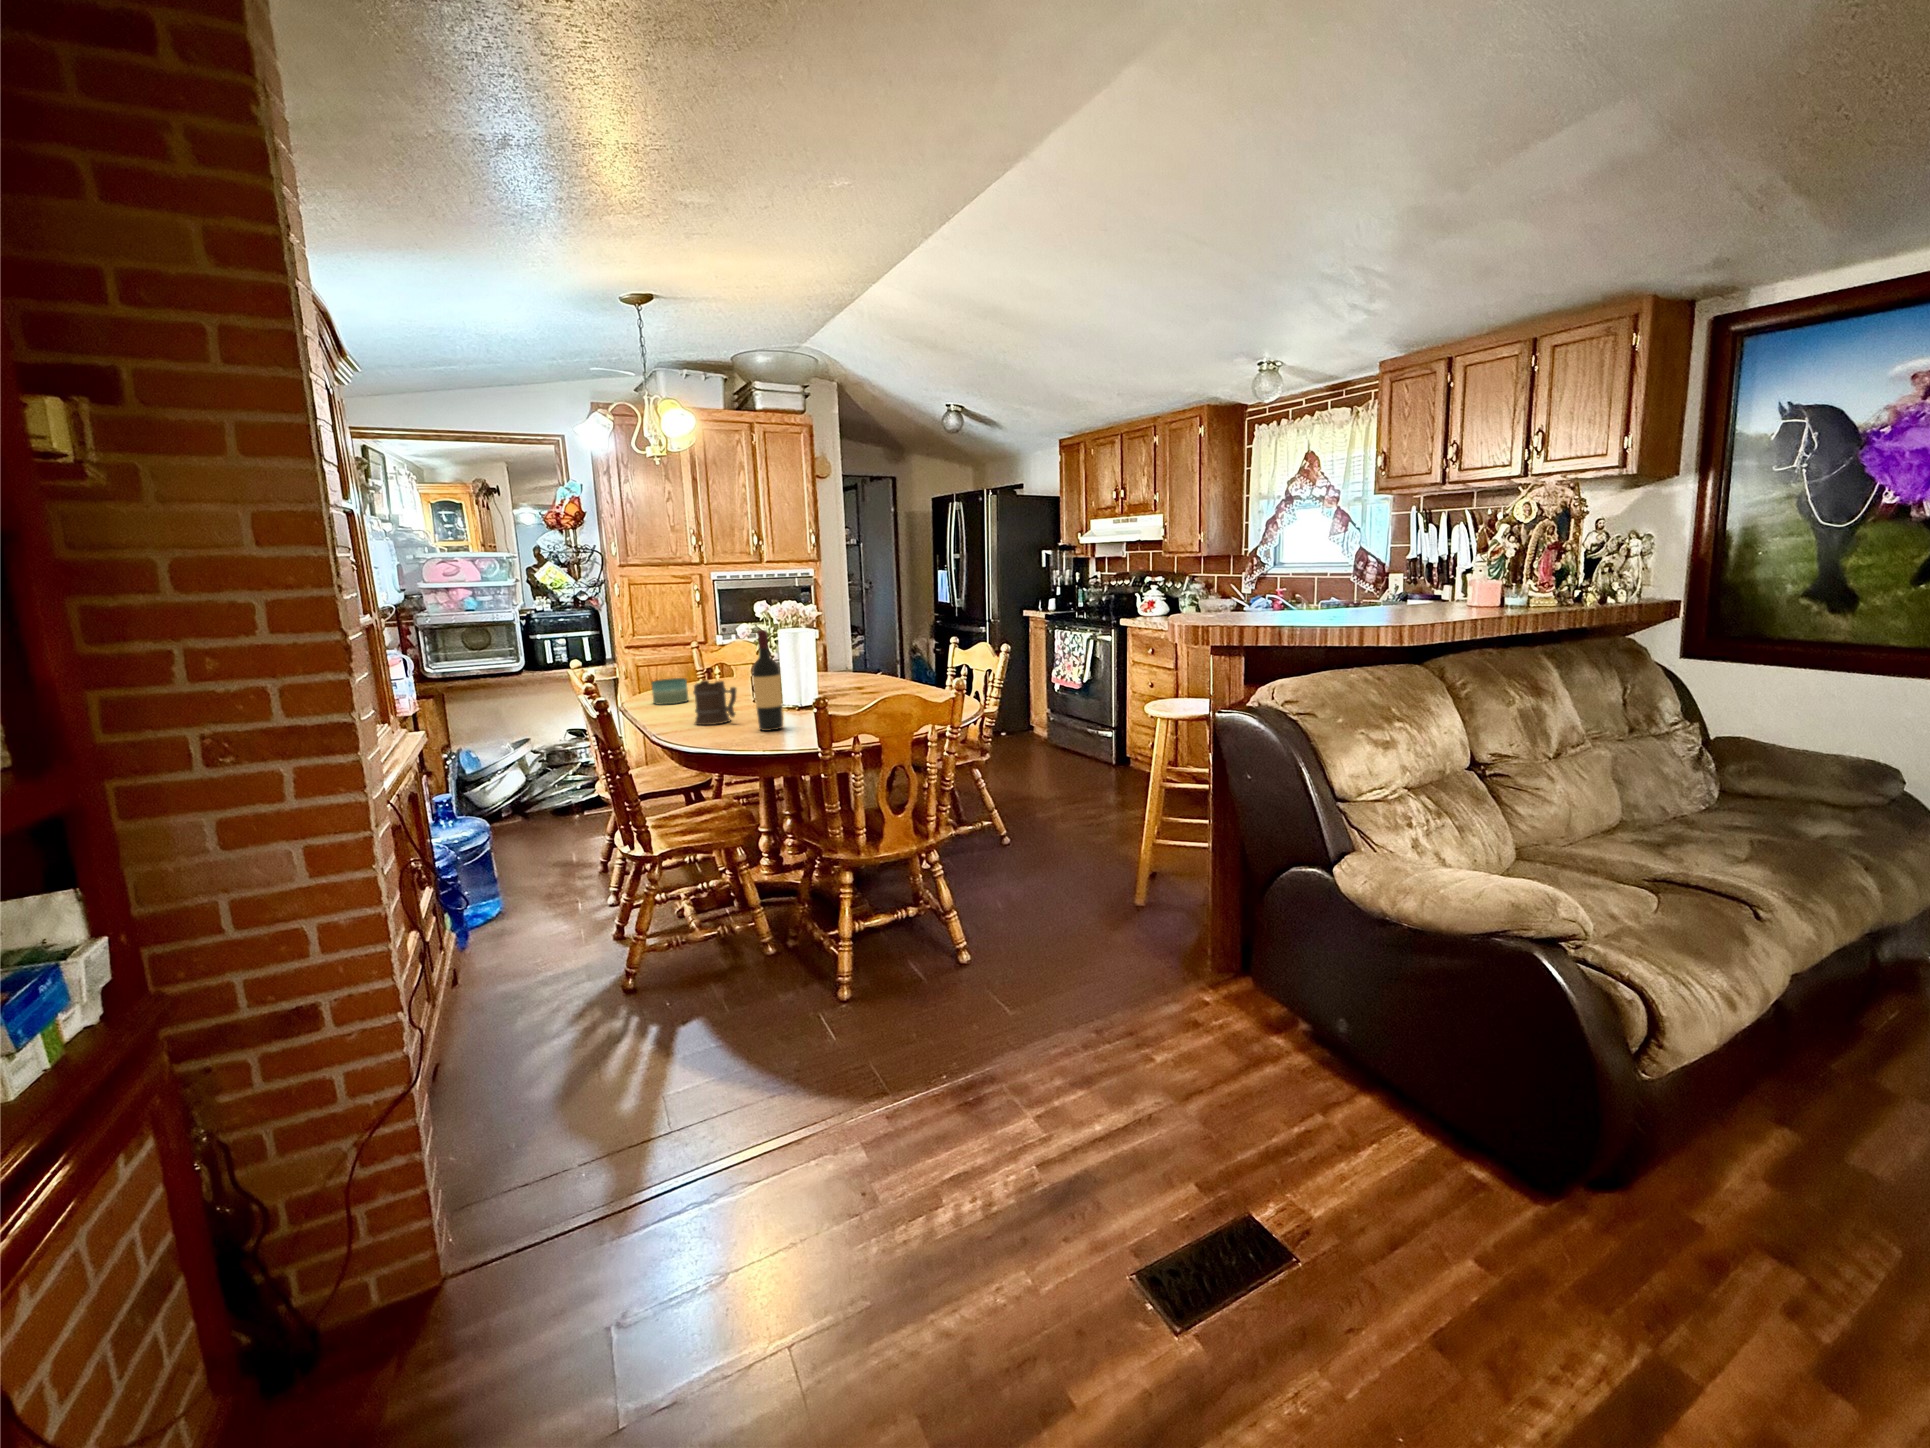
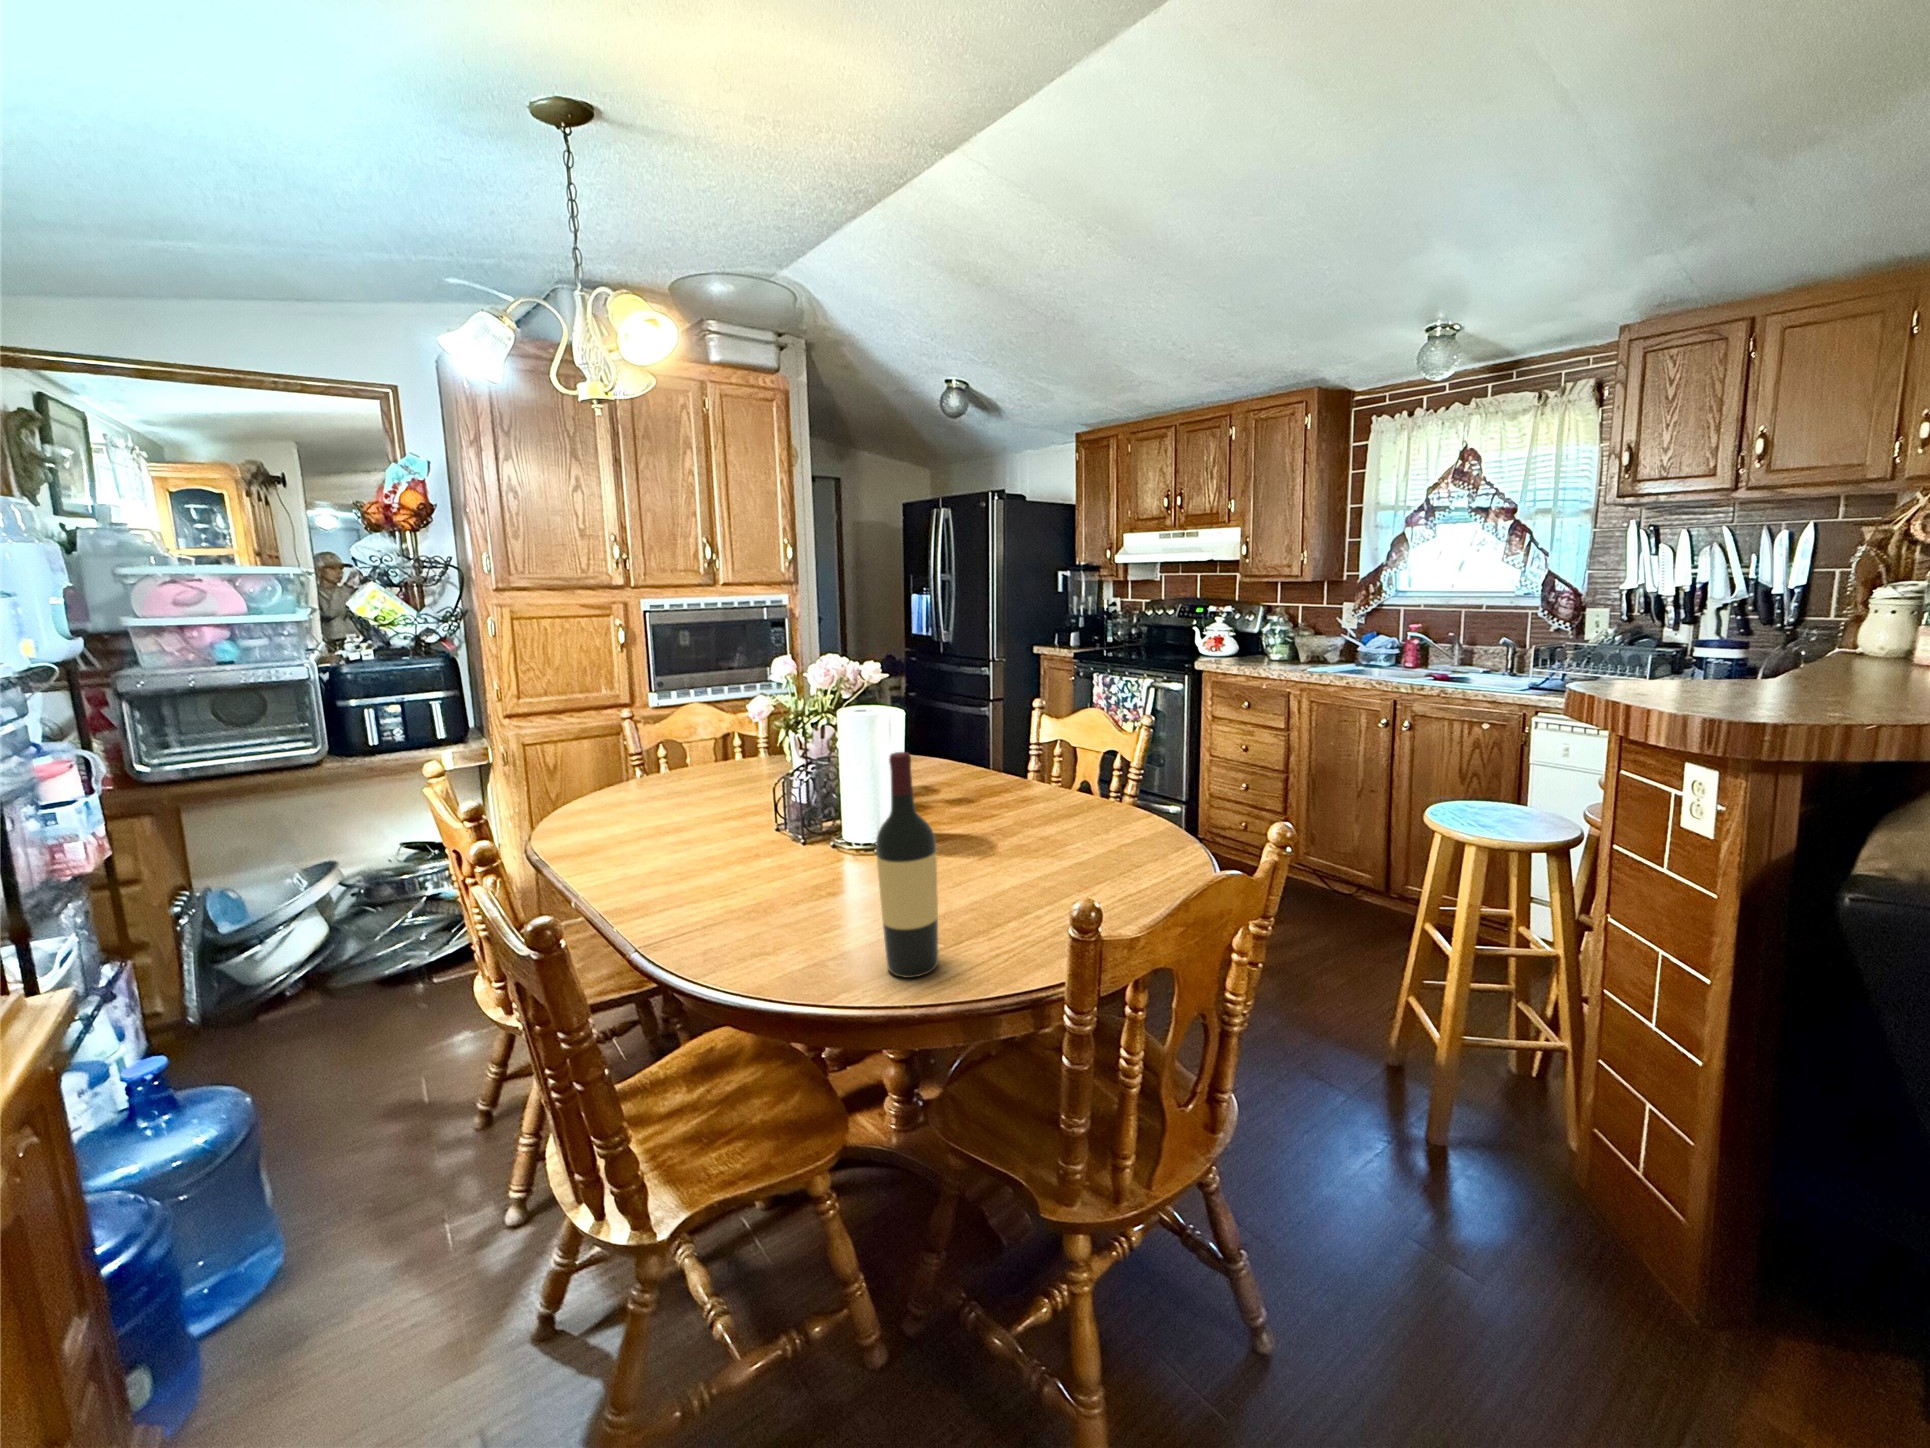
candle: present [652,678,688,705] -> none [590,808,663,867]
mug: present [693,680,736,725] -> none [717,846,818,955]

